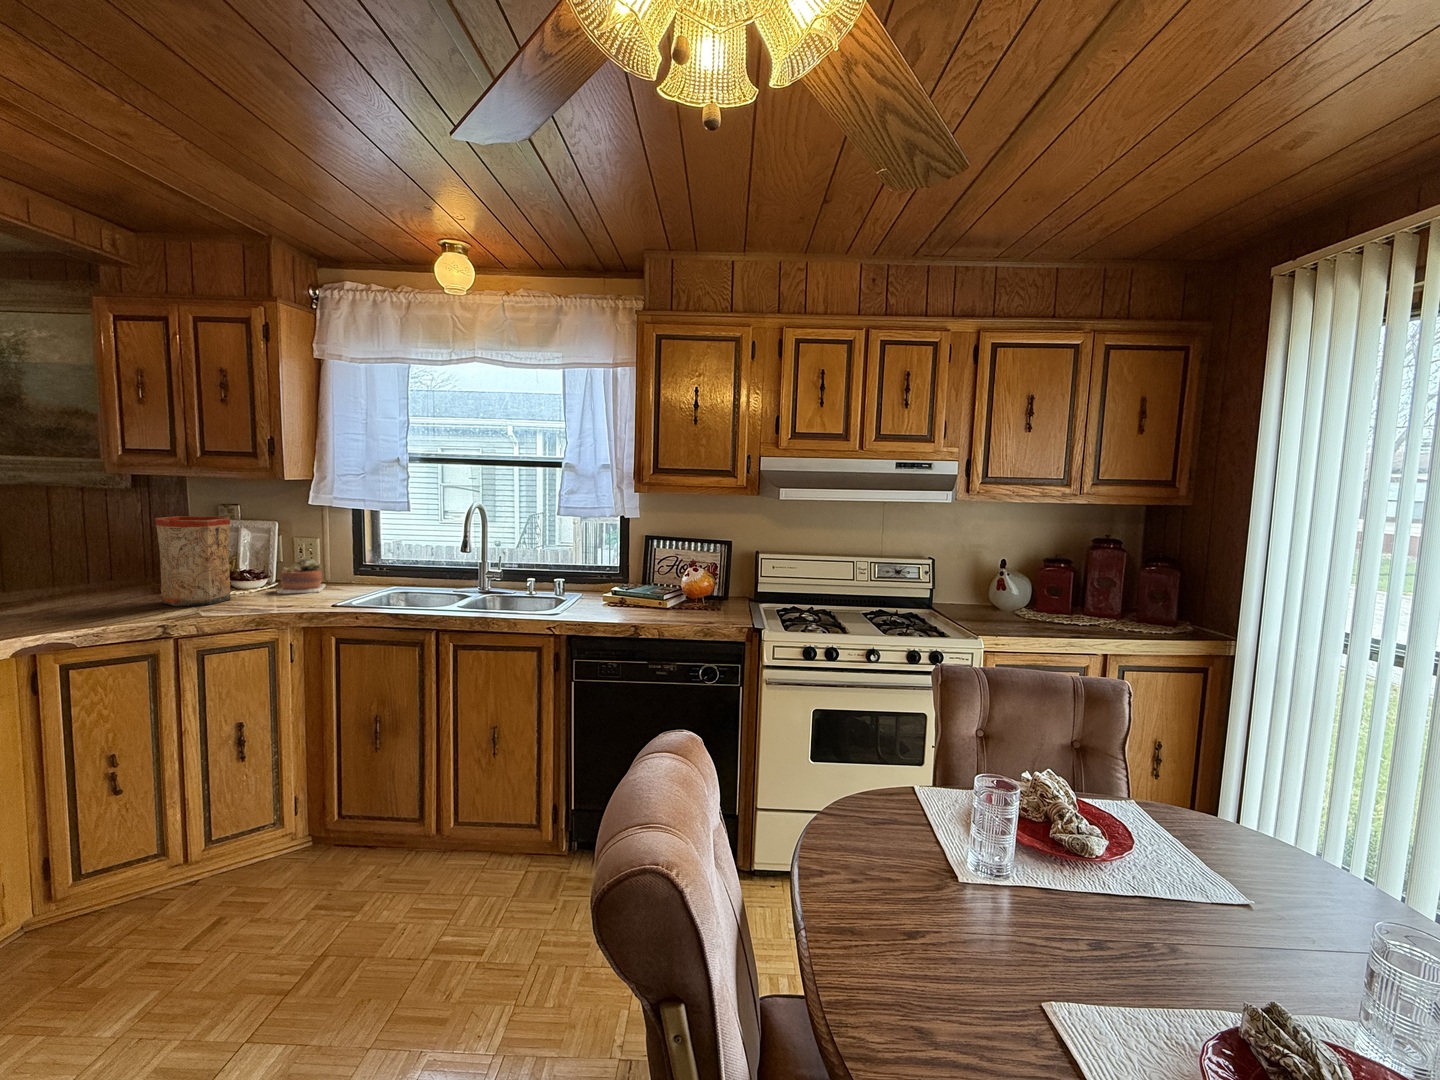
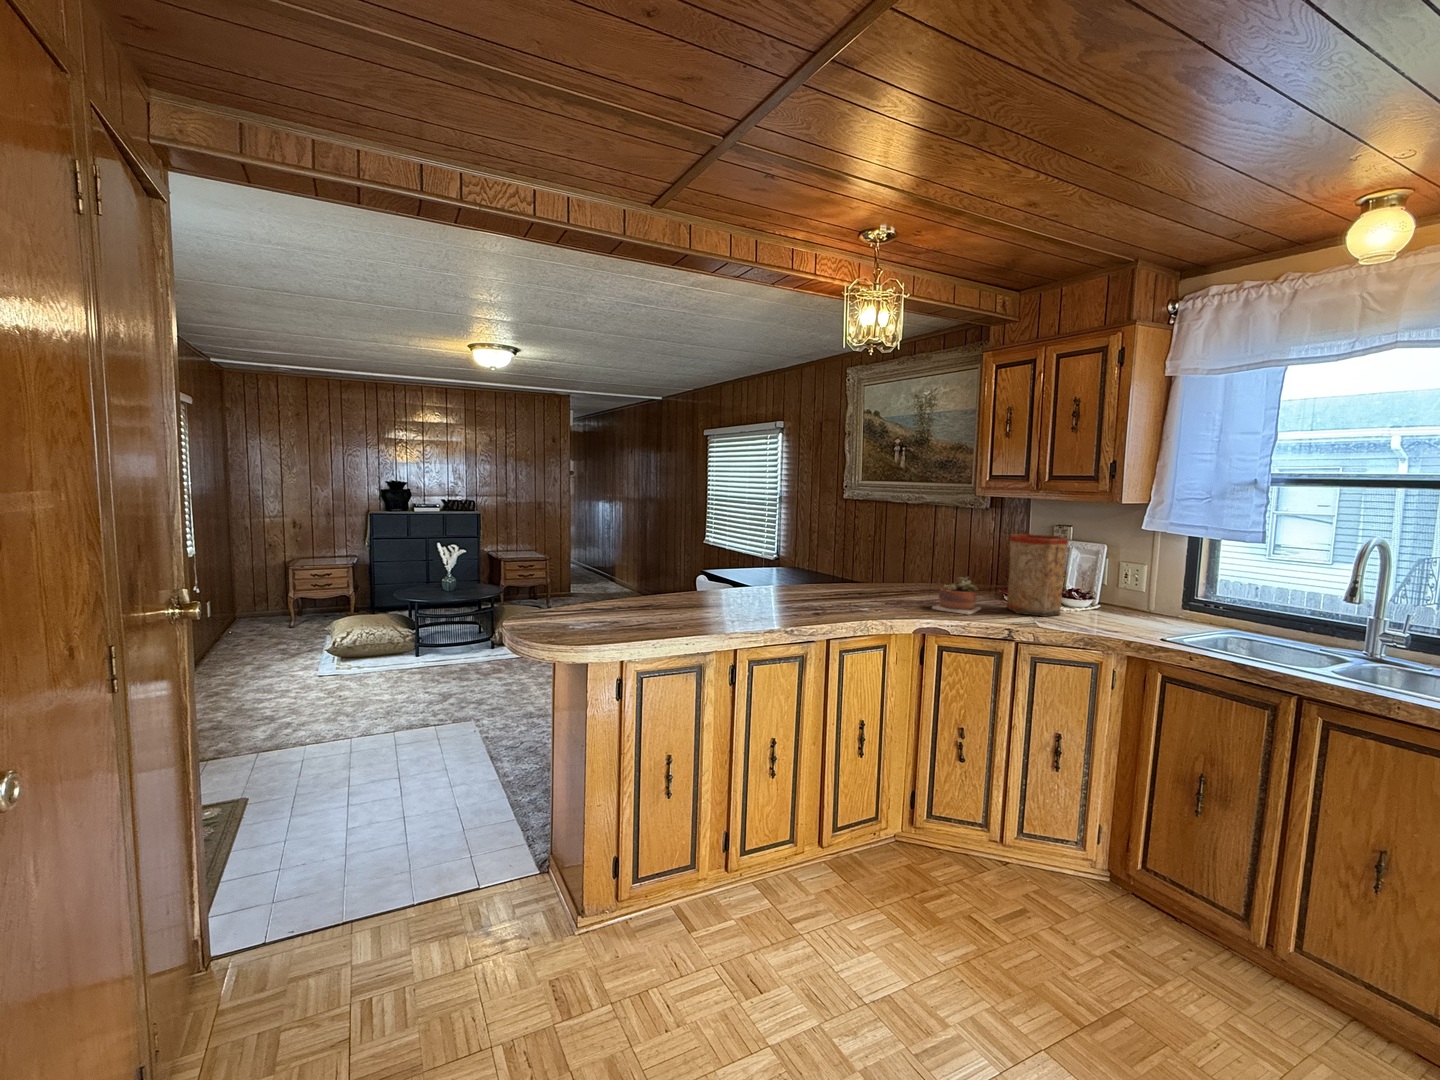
succulent plant: present [277,557,325,594] -> present [932,577,981,614]

